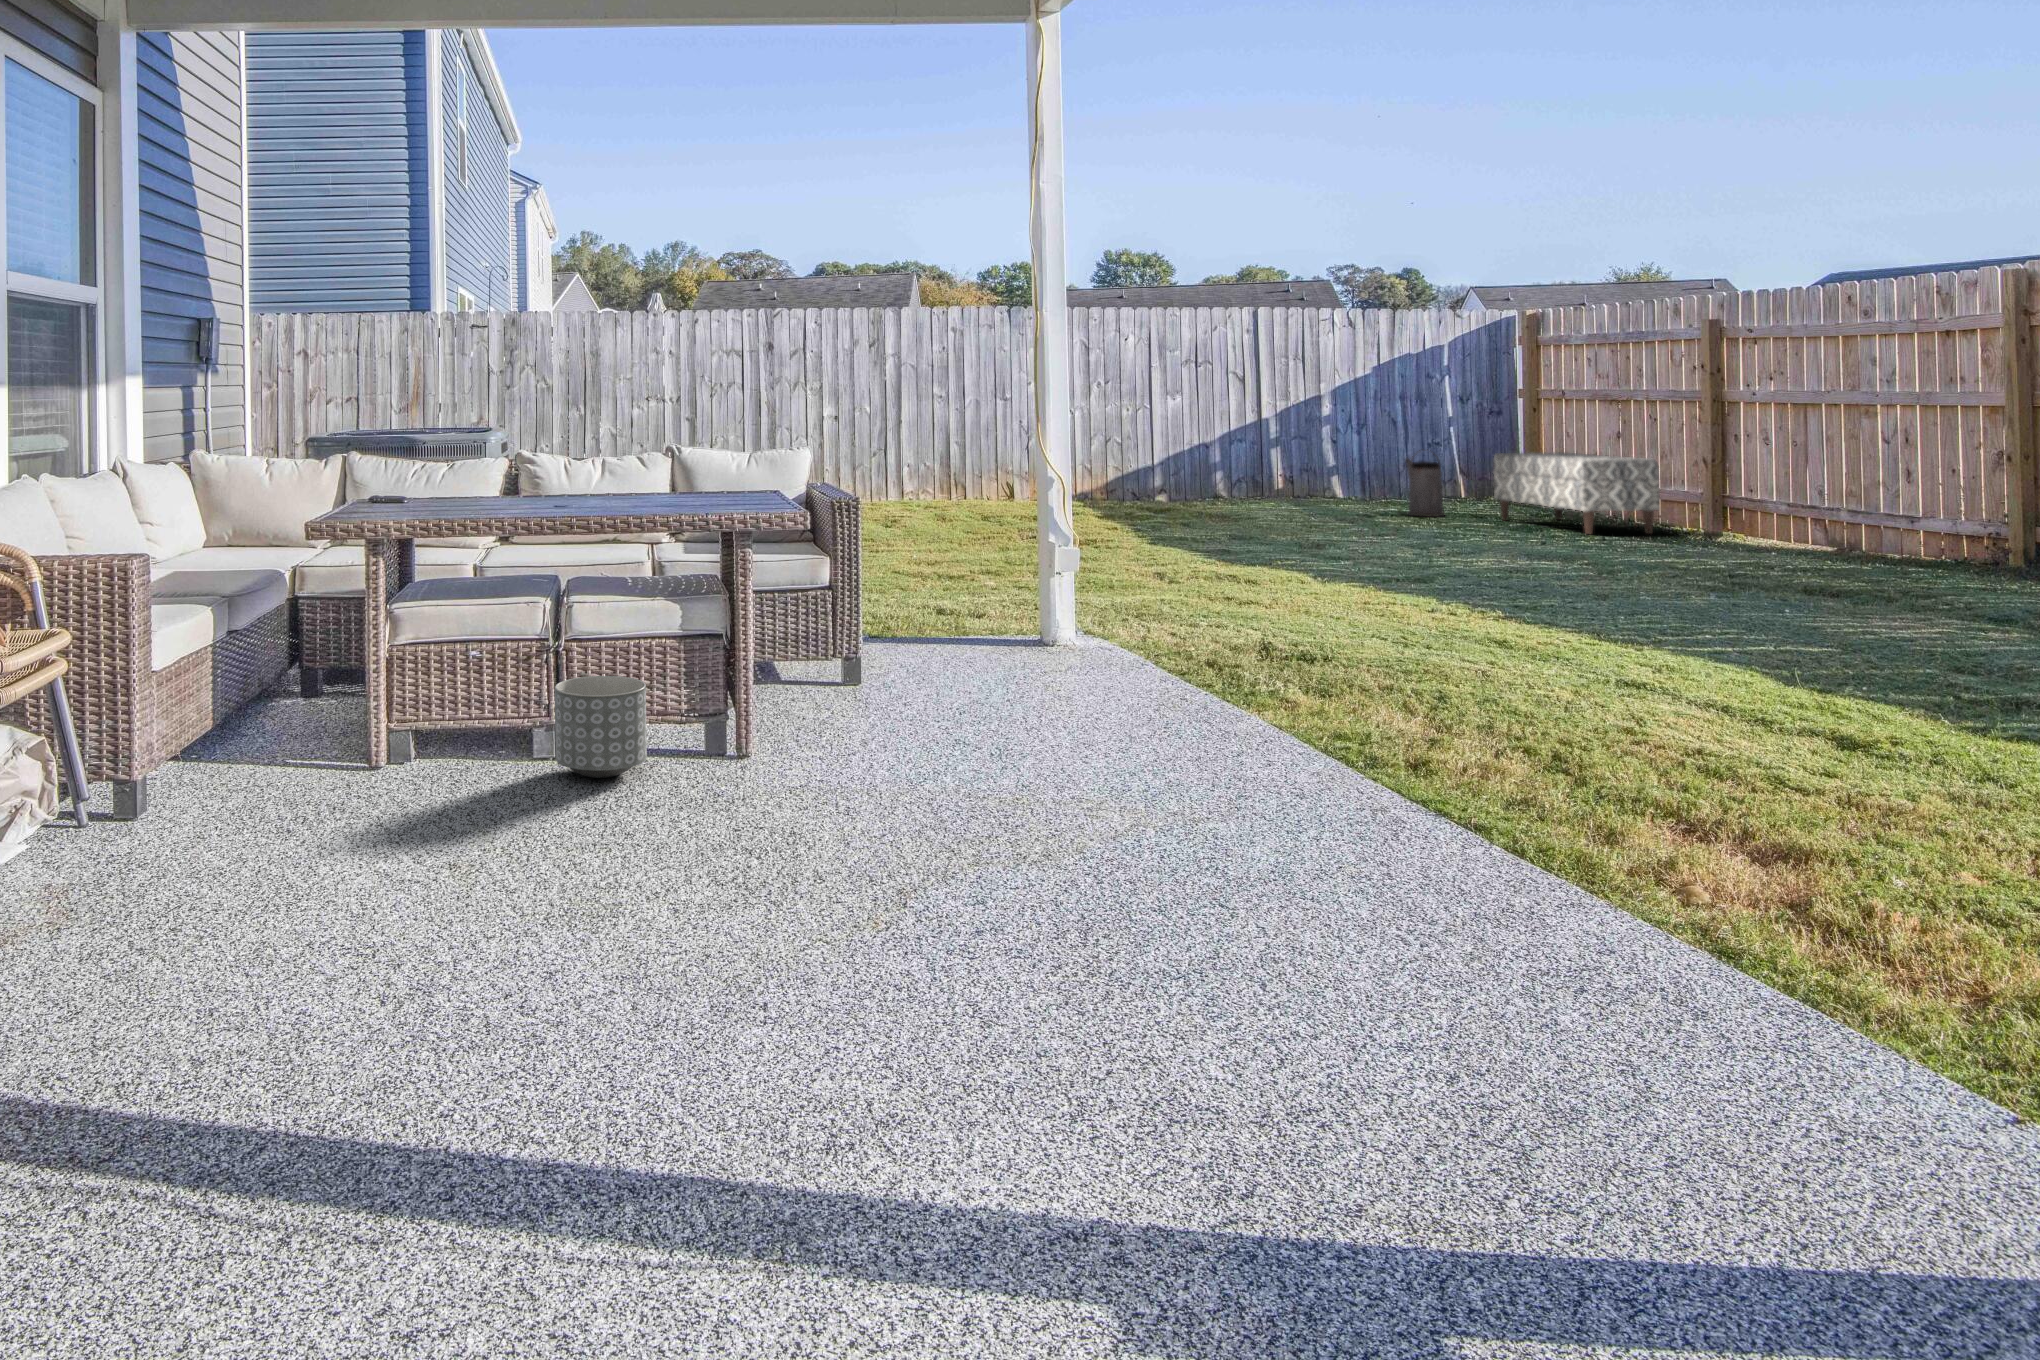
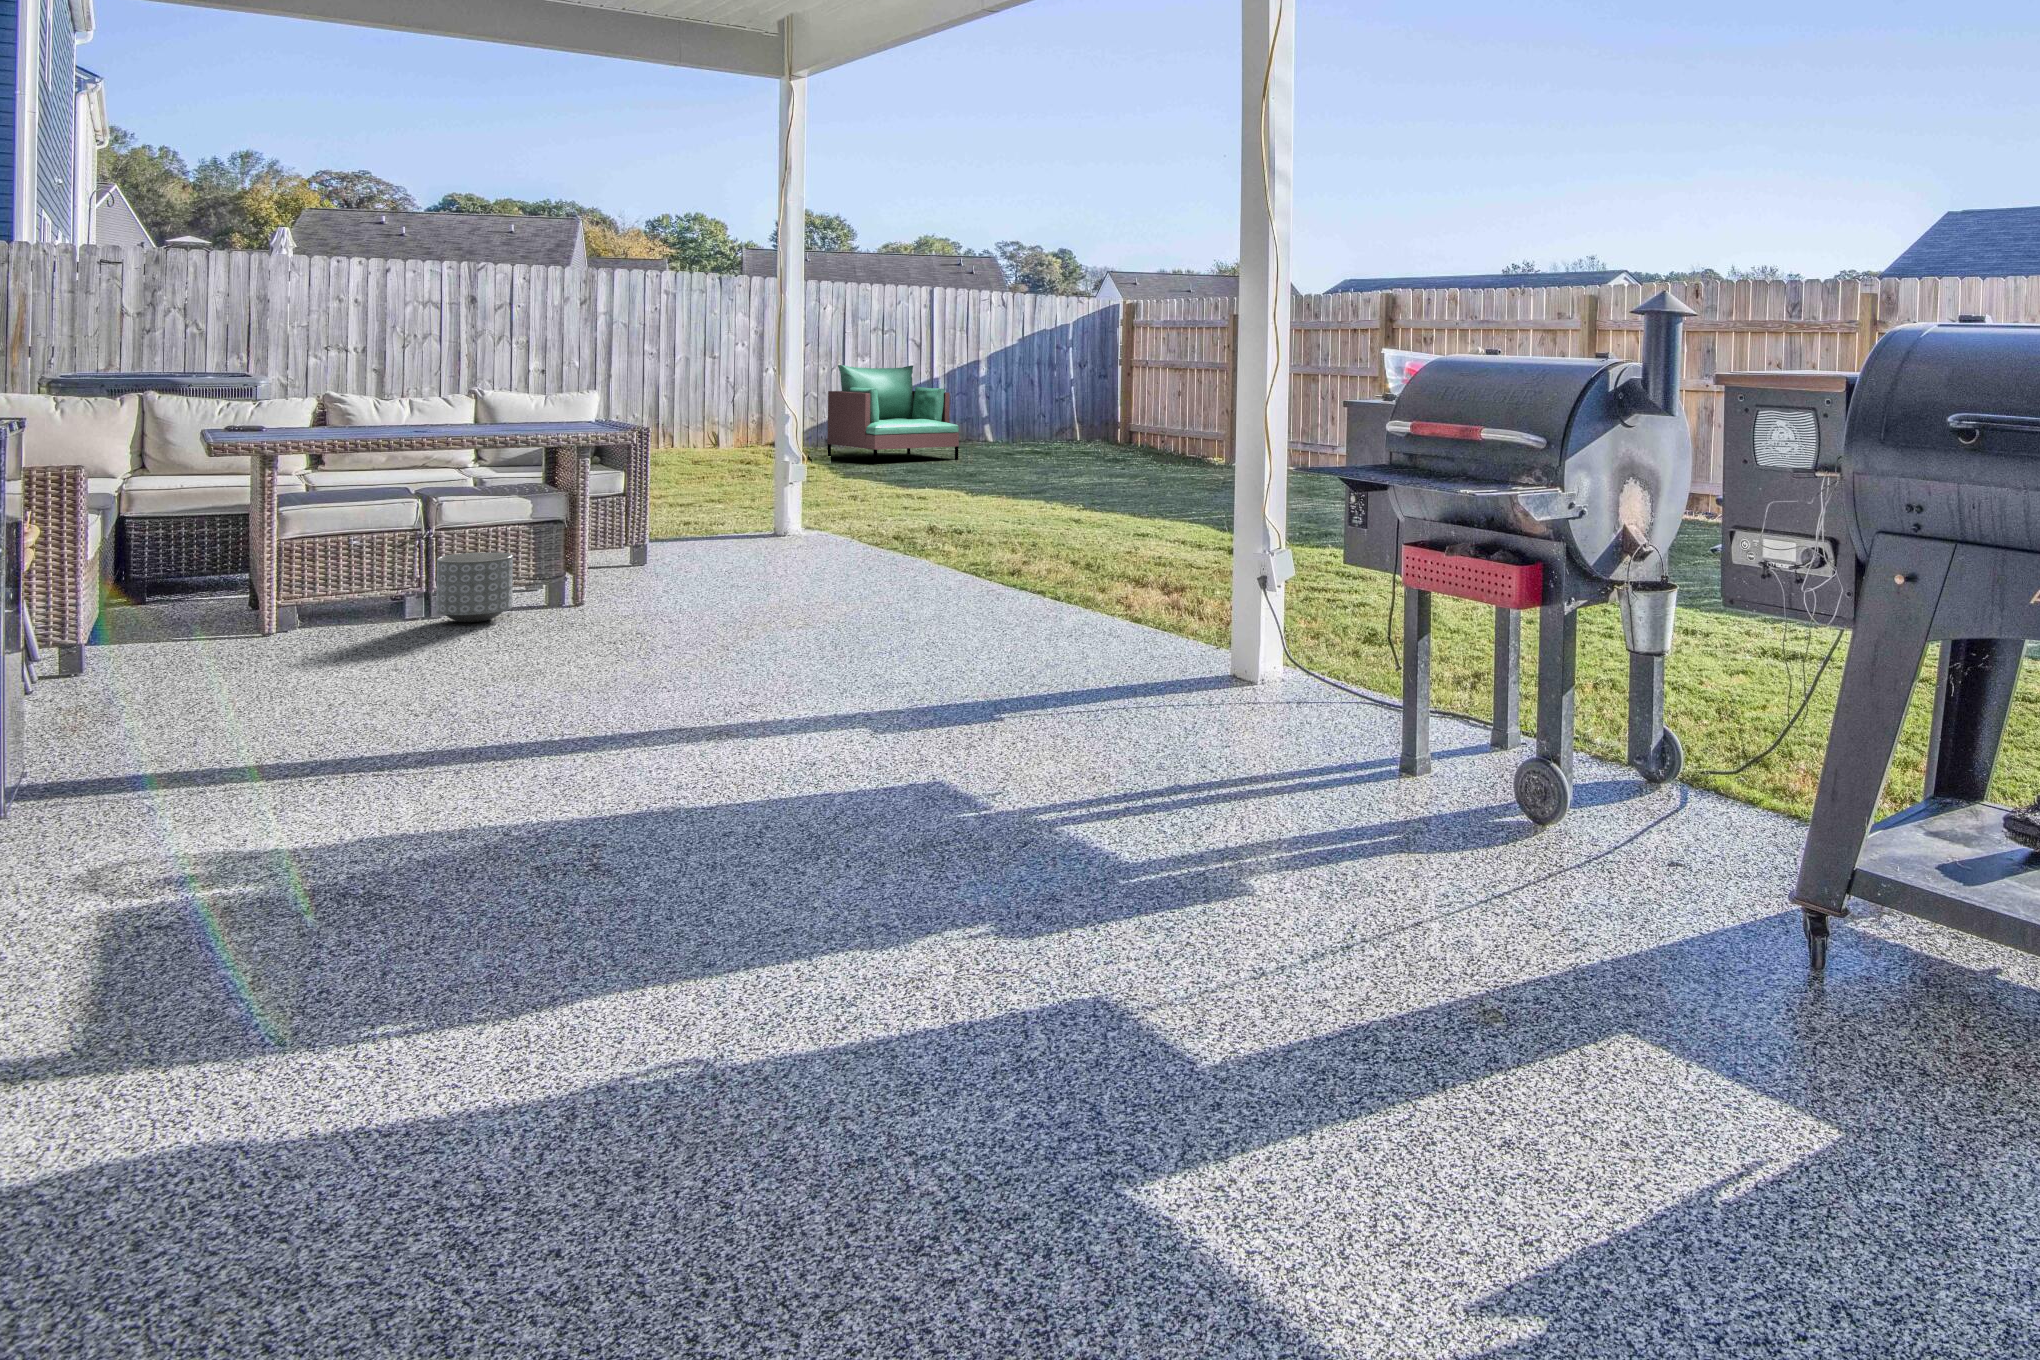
armchair: none [1132,403,1299,524] -> present [827,365,959,464]
watering can: present [1405,449,1445,517] -> none [1036,403,1062,455]
bench: present [1493,452,1660,534] -> none [1094,405,1191,462]

